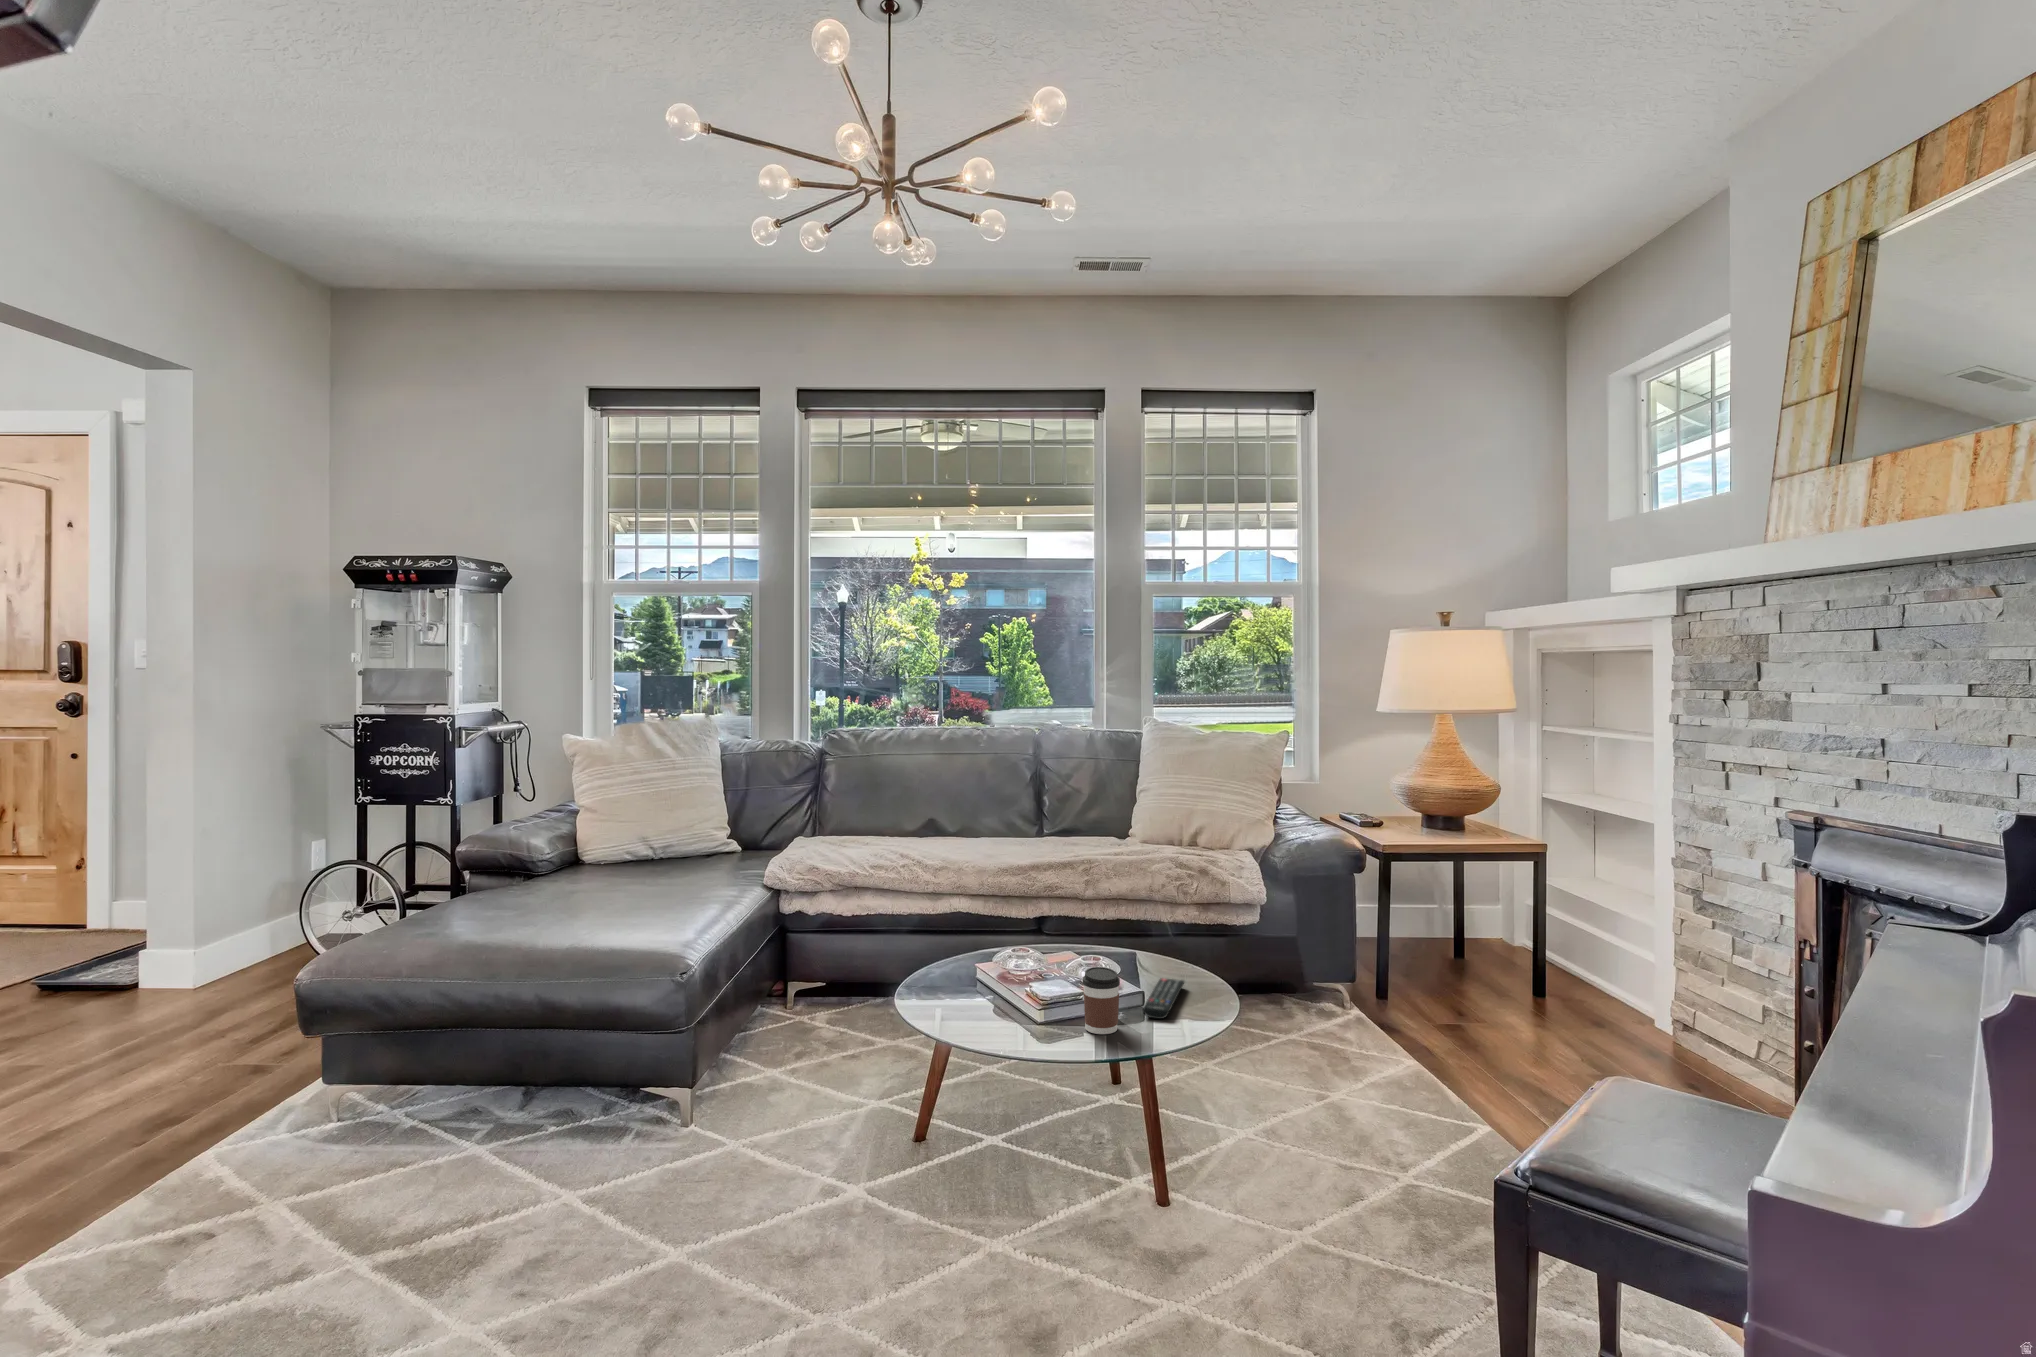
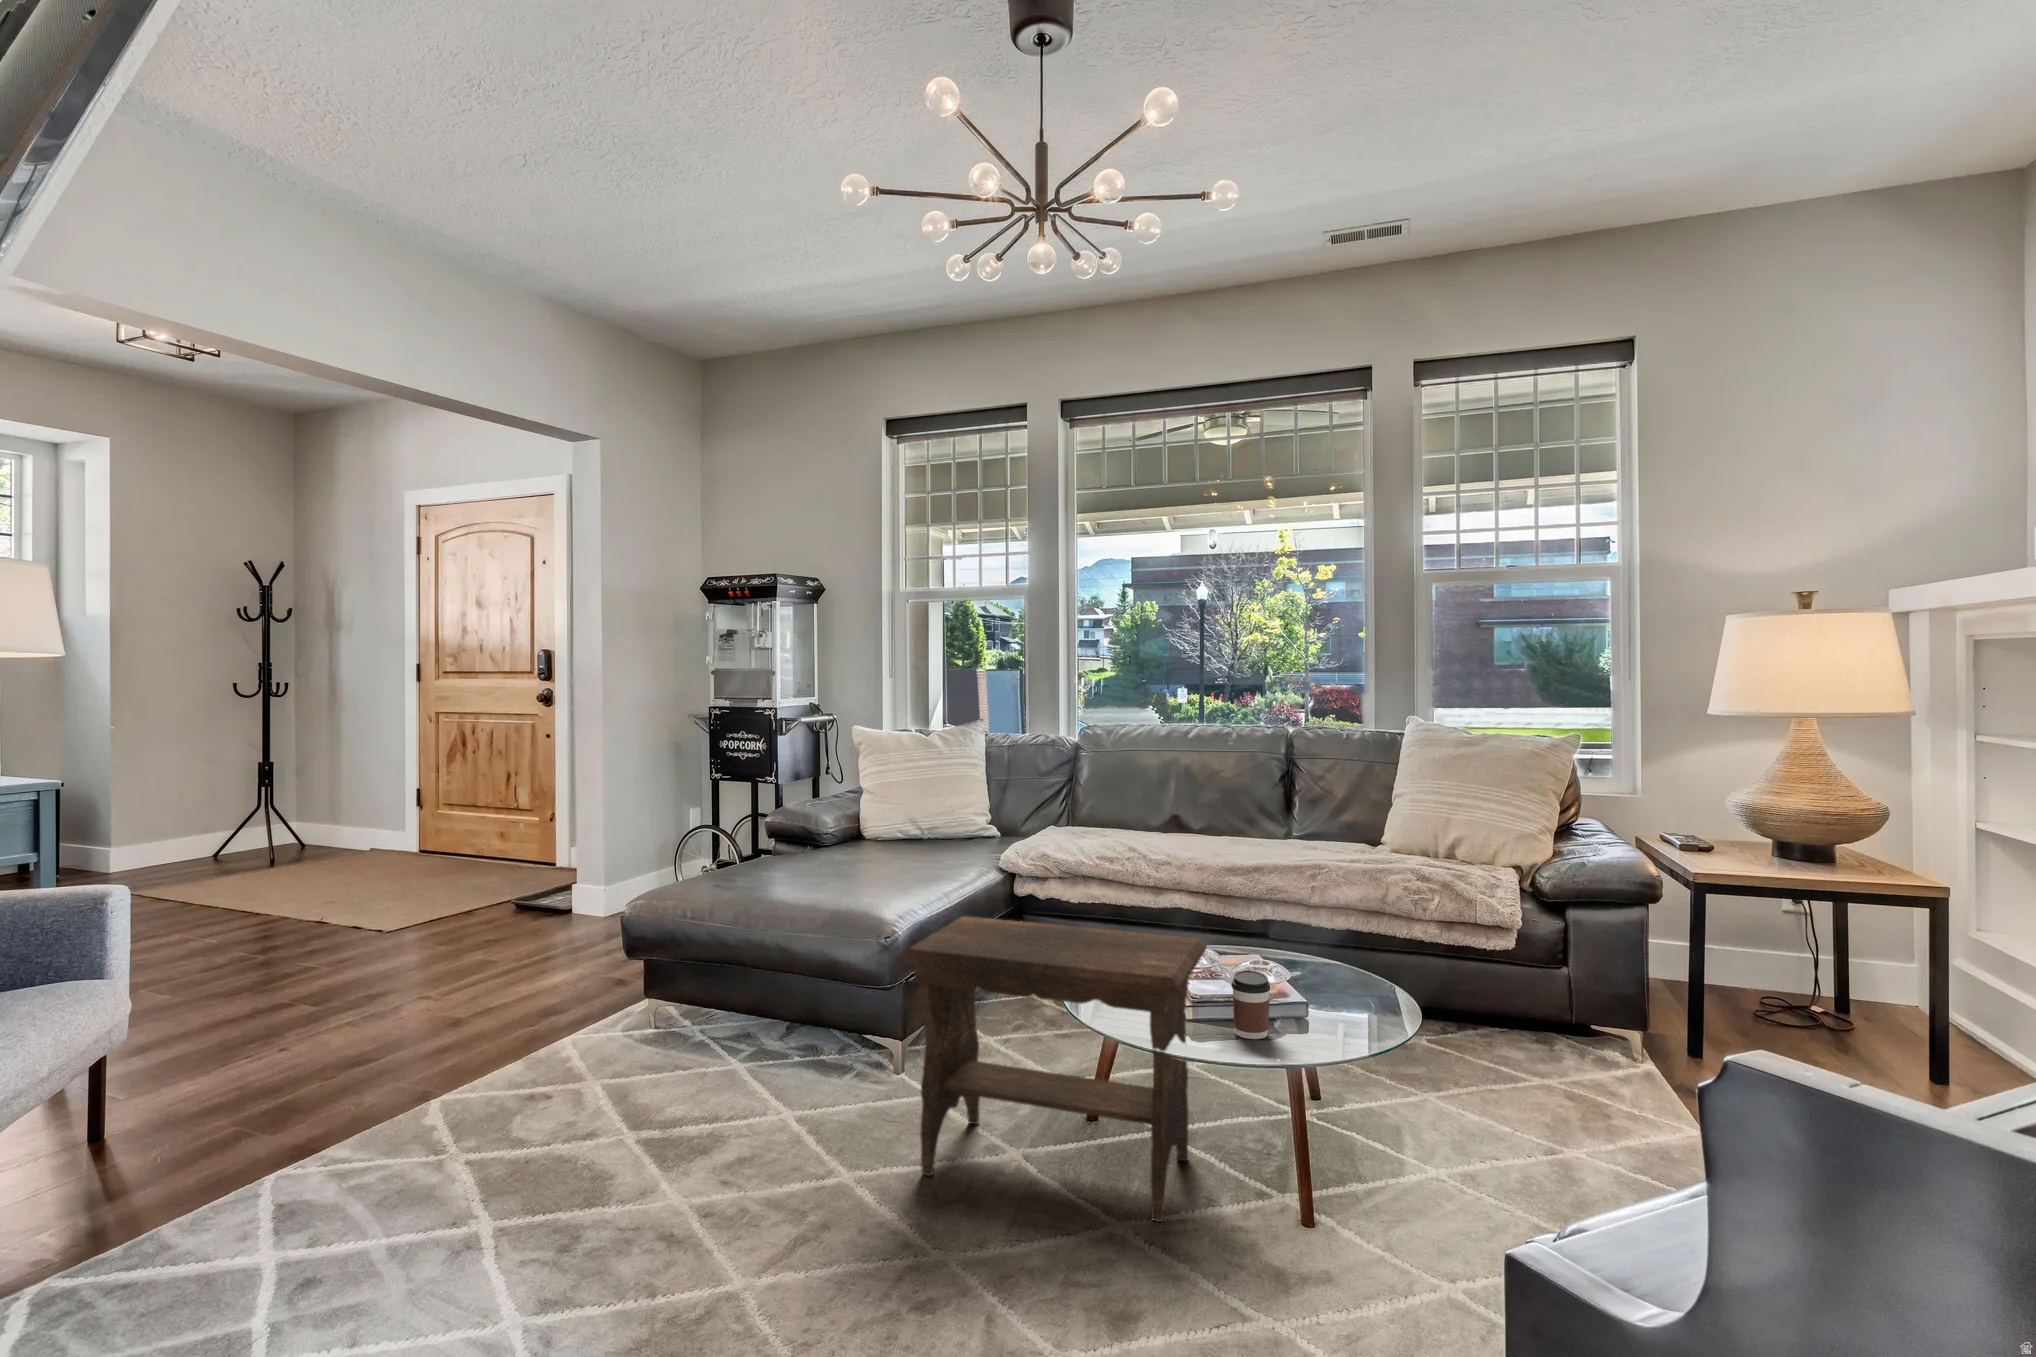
footstool: none [738,940,1054,1233] -> present [899,916,1207,1222]
remote control: present [1143,978,1184,1019] -> none [1301,991,1367,1032]

